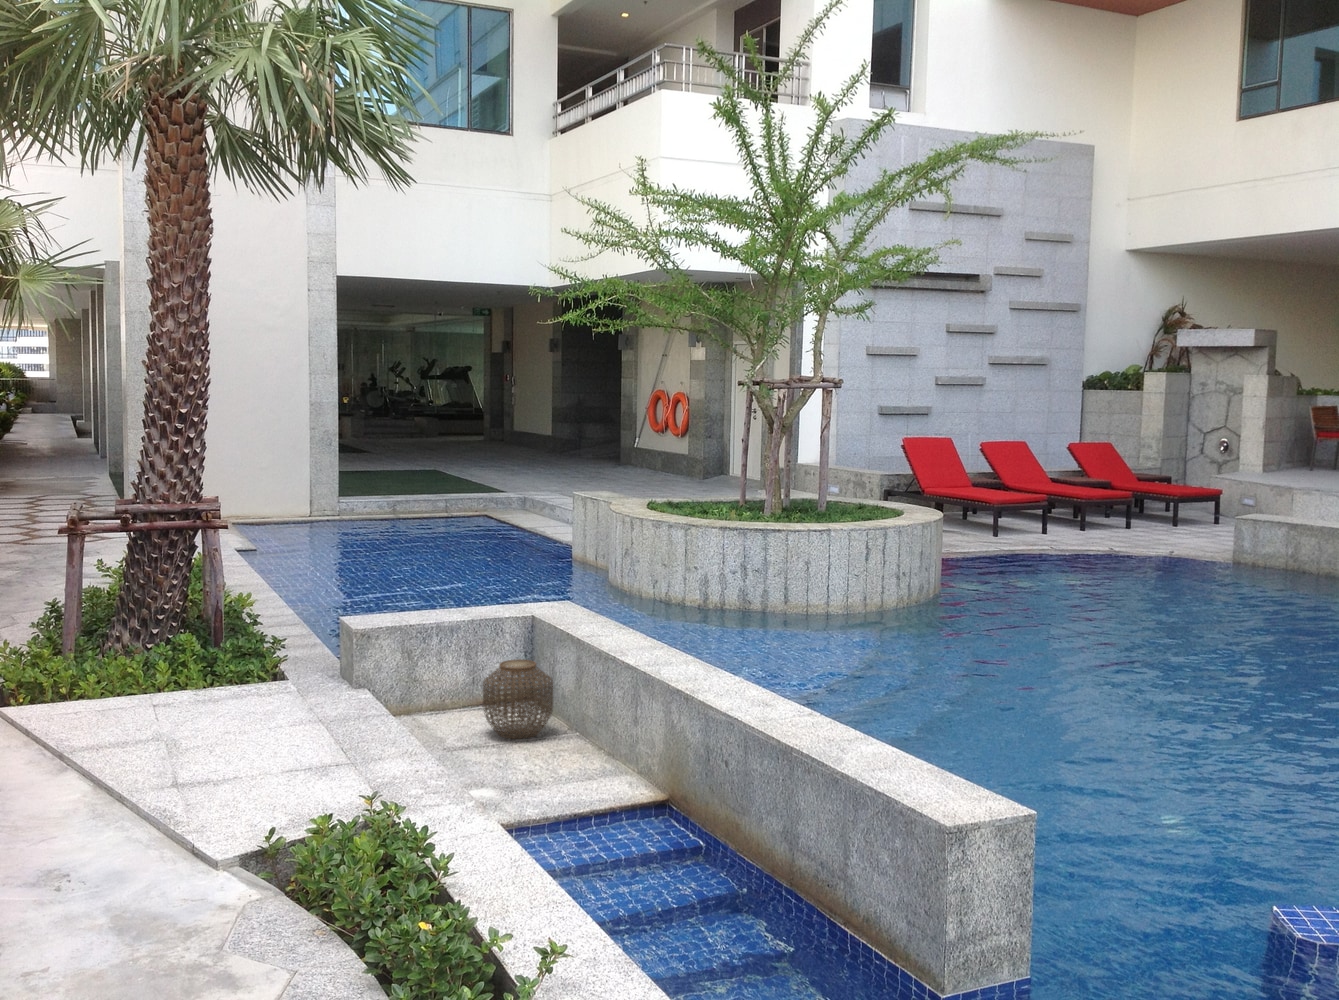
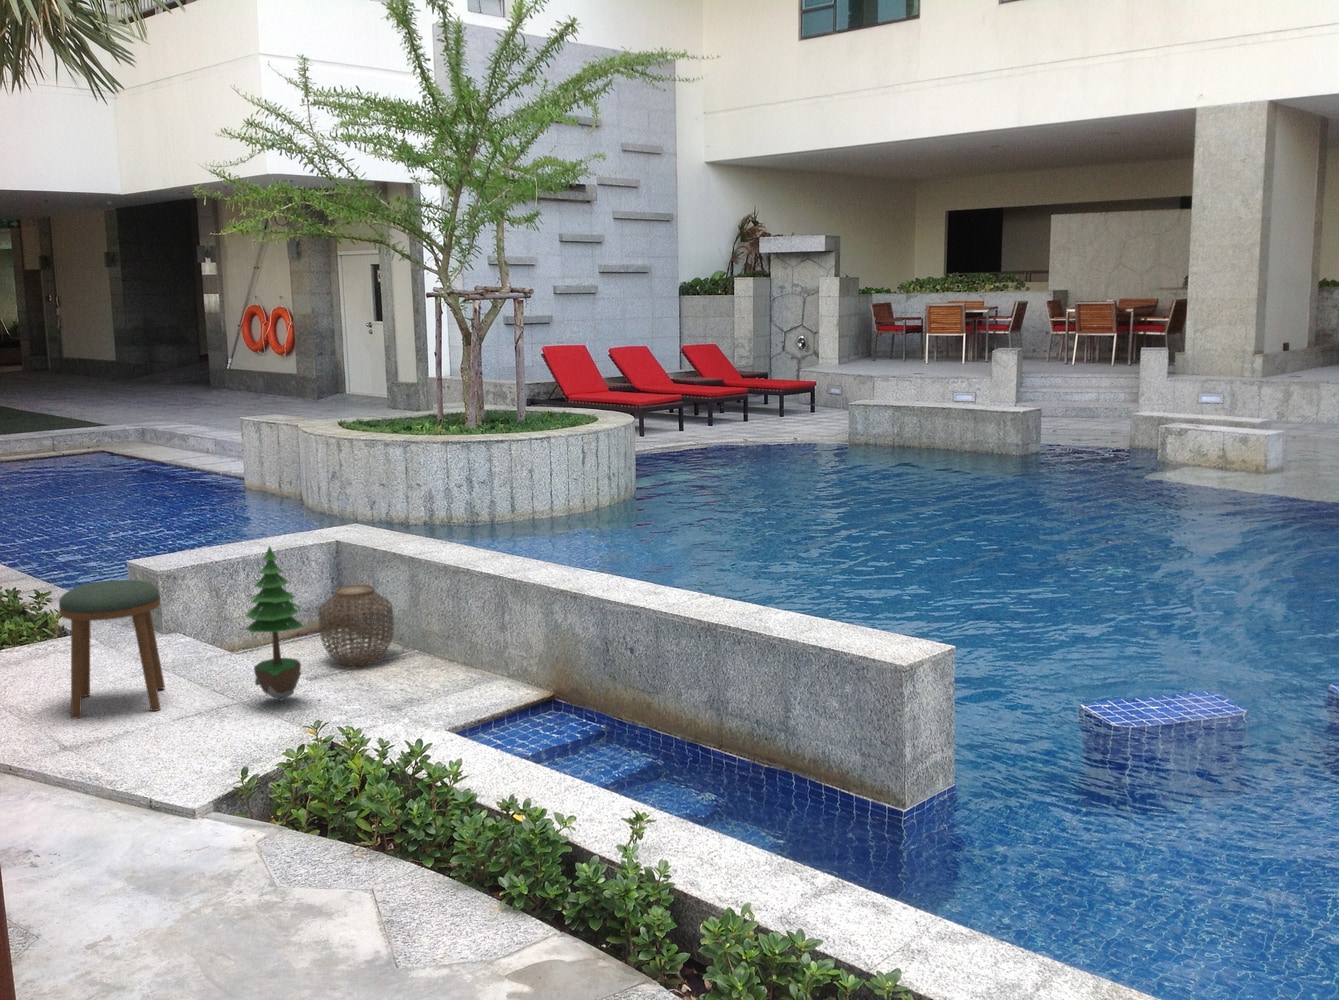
potted tree: none [346,611,402,760] -> present [245,546,303,701]
stool: none [202,632,298,754] -> present [59,580,165,719]

